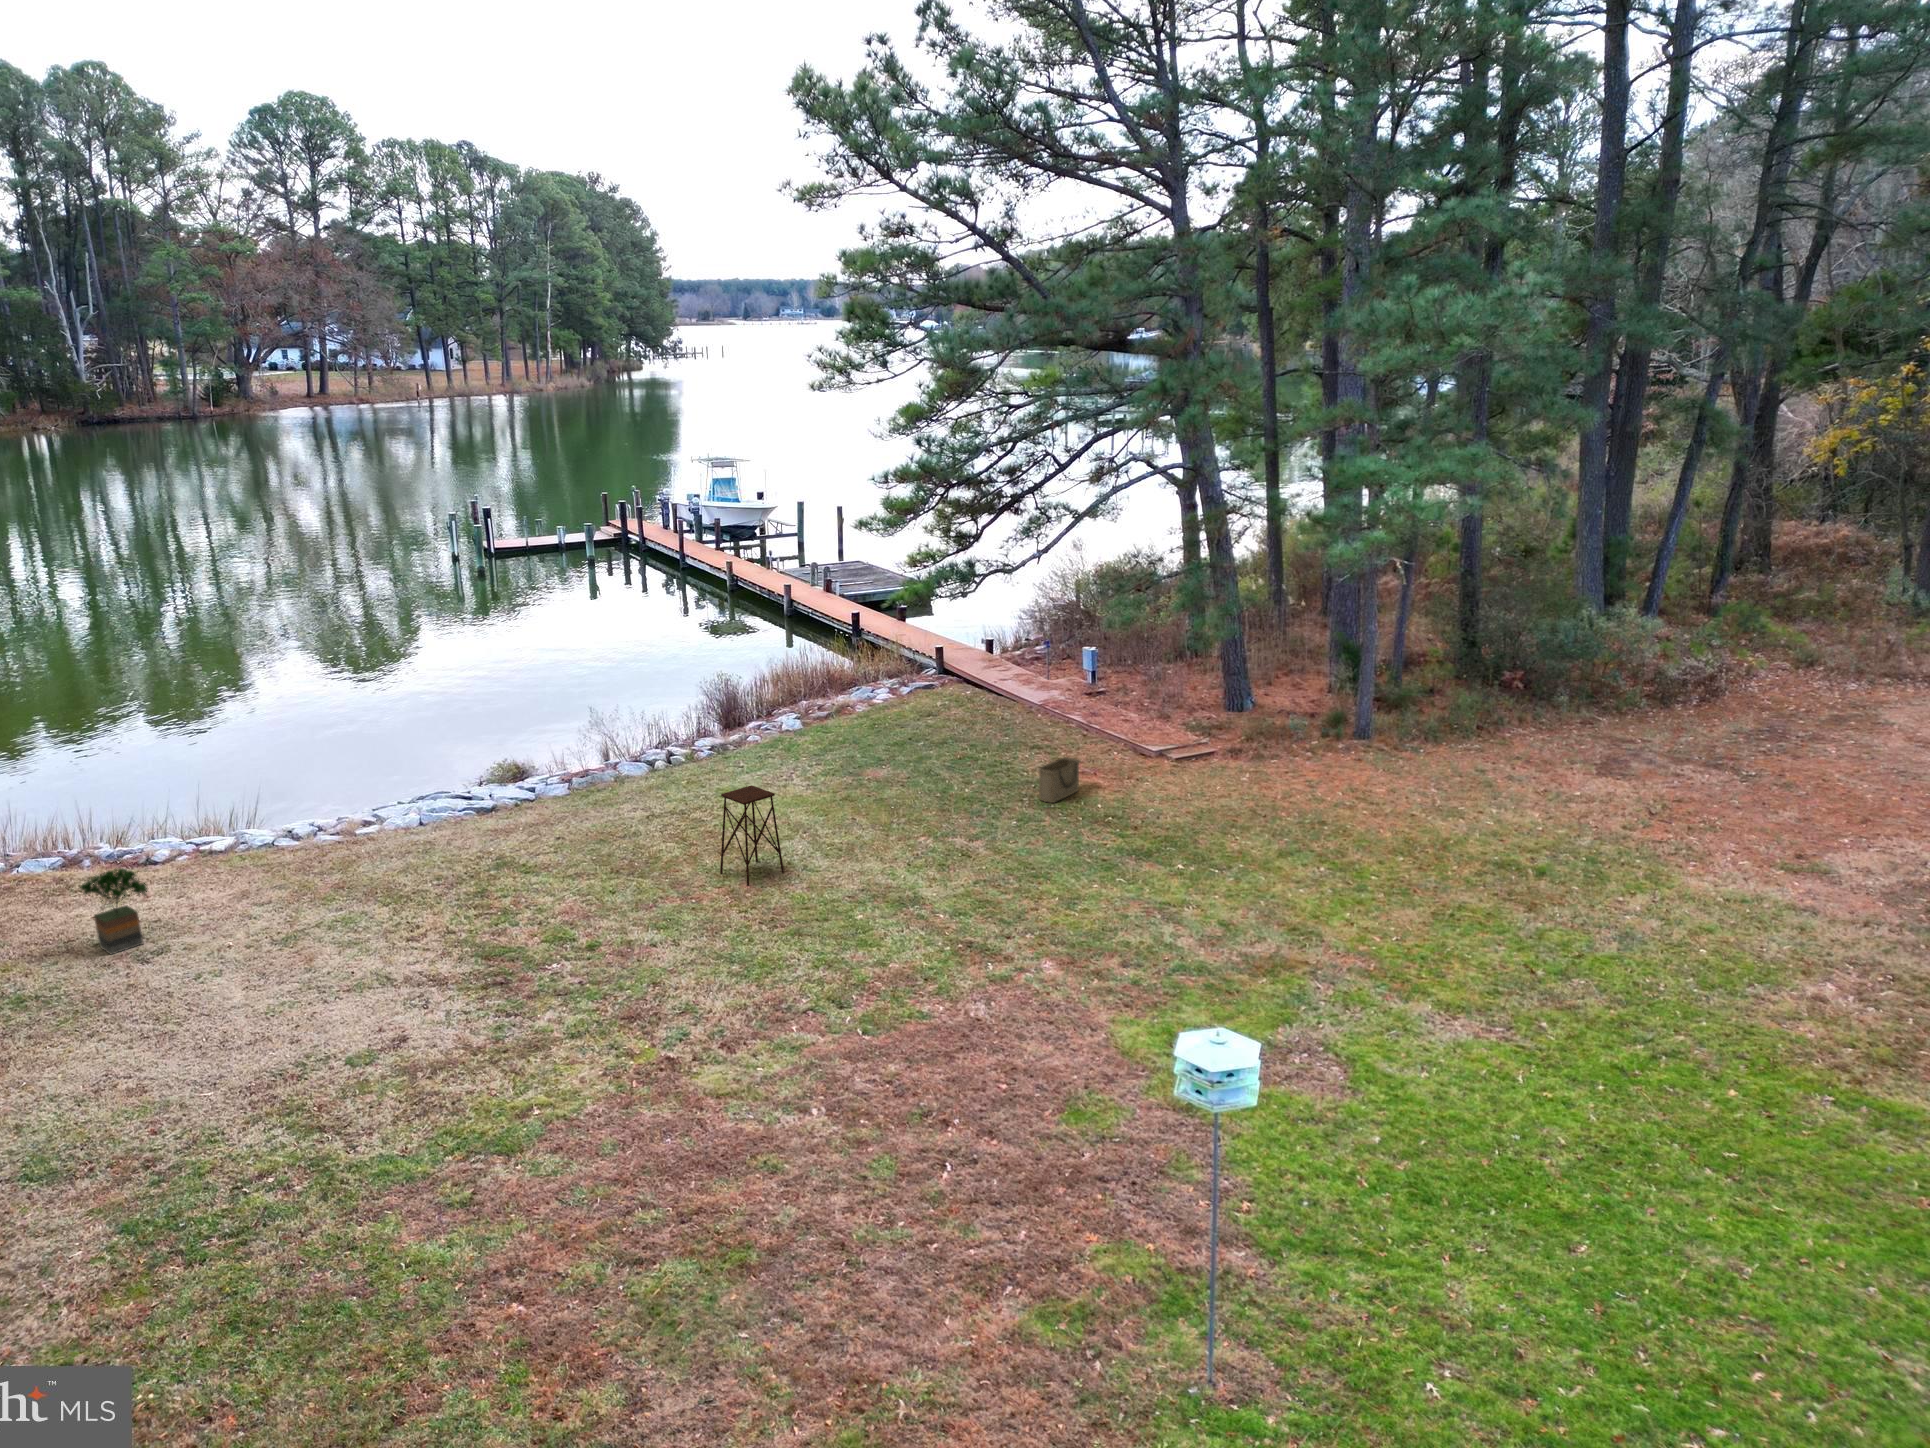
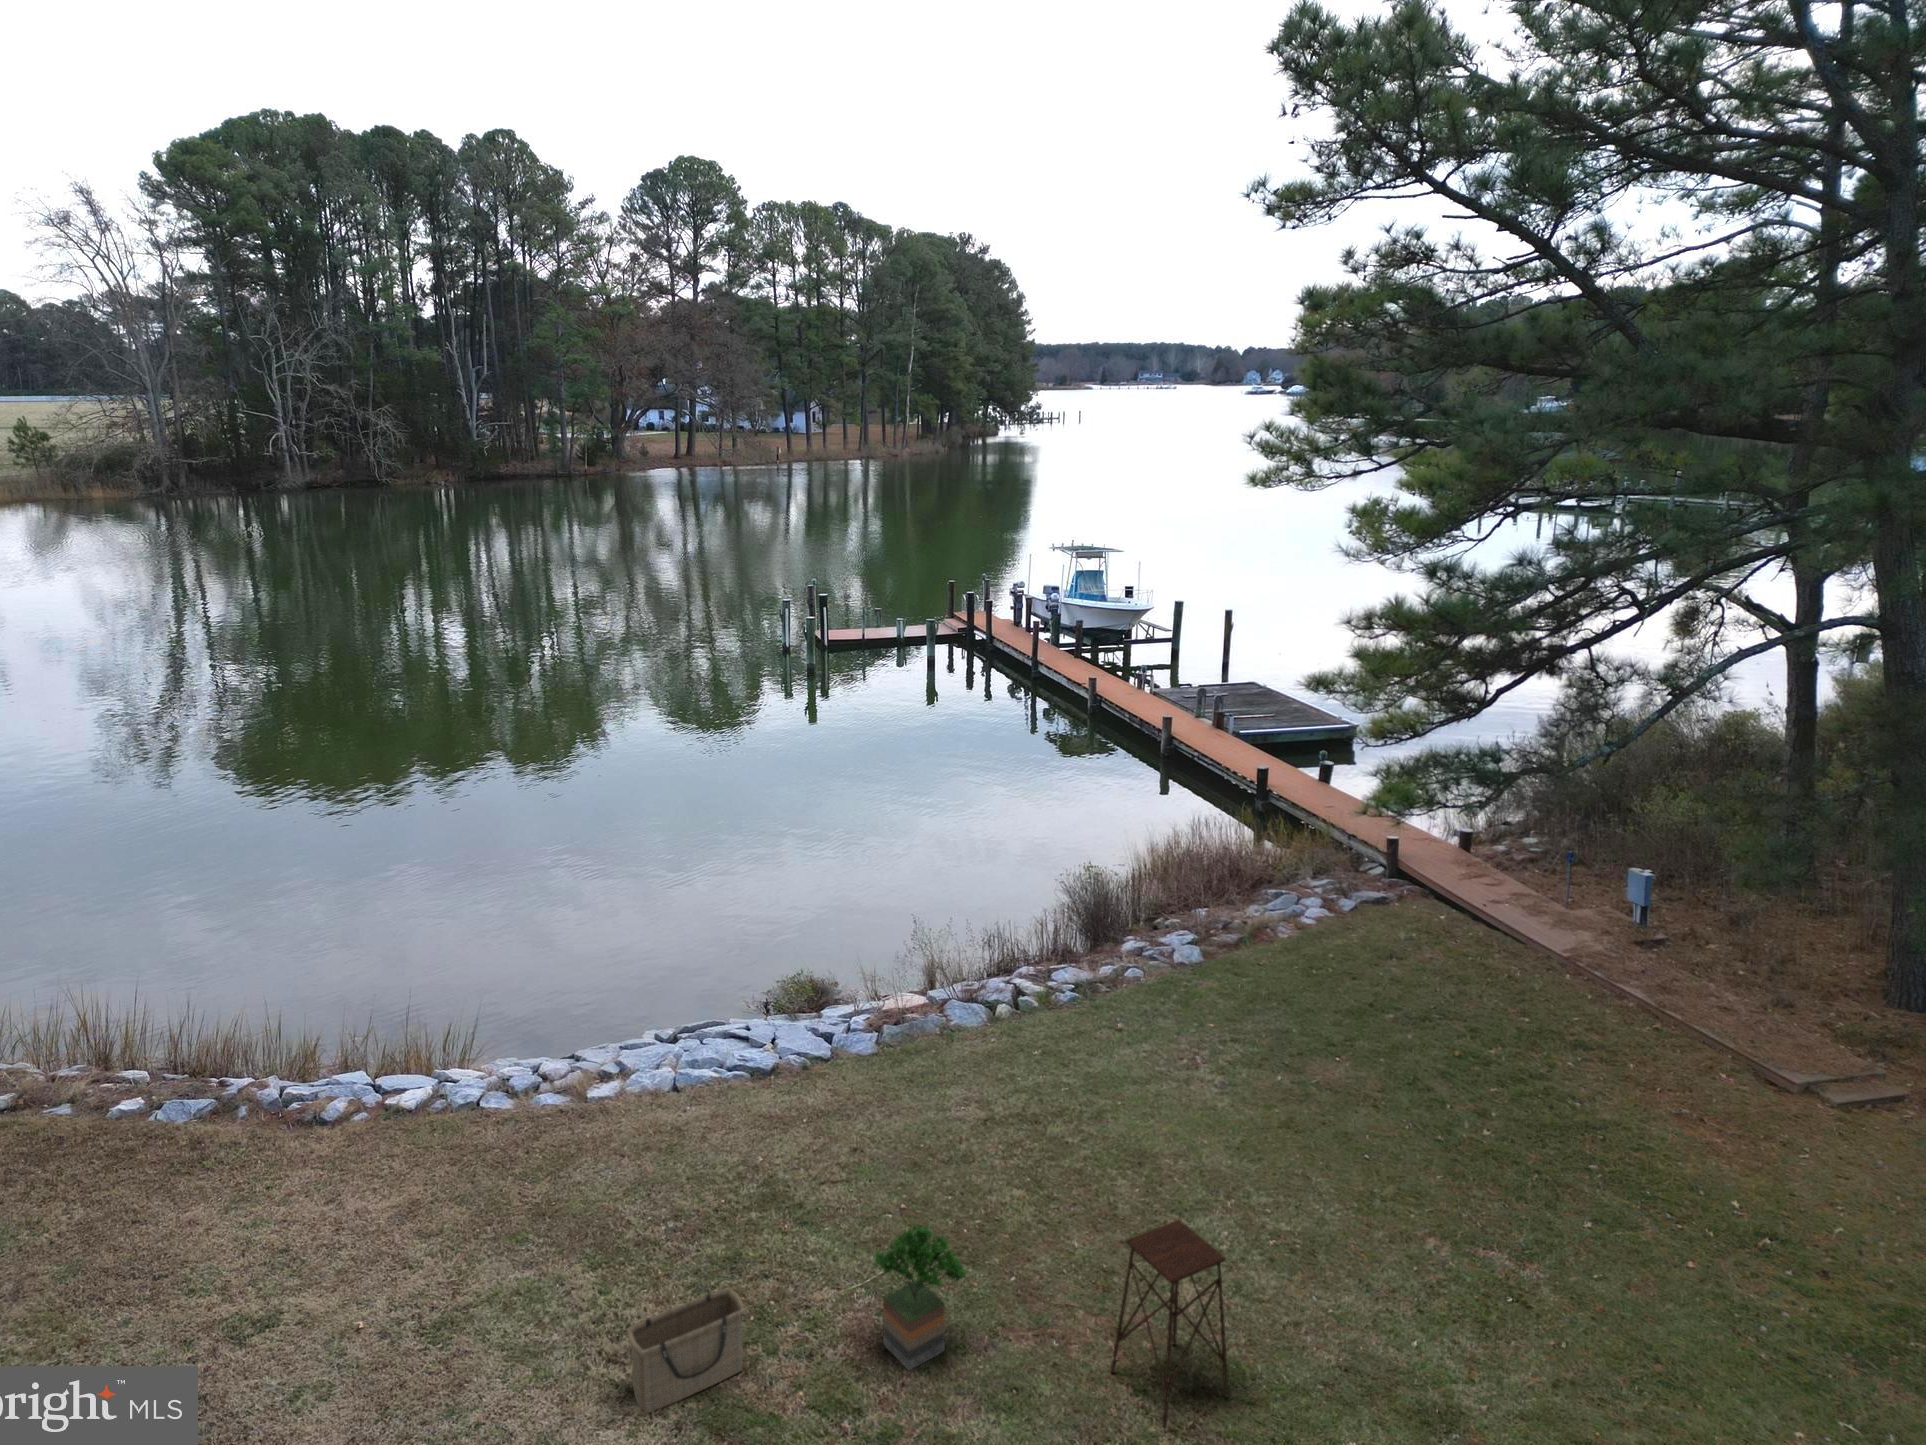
basket: present [1038,757,1080,803] -> present [627,1288,745,1413]
potted tree: present [80,868,148,954] -> present [873,1225,965,1370]

